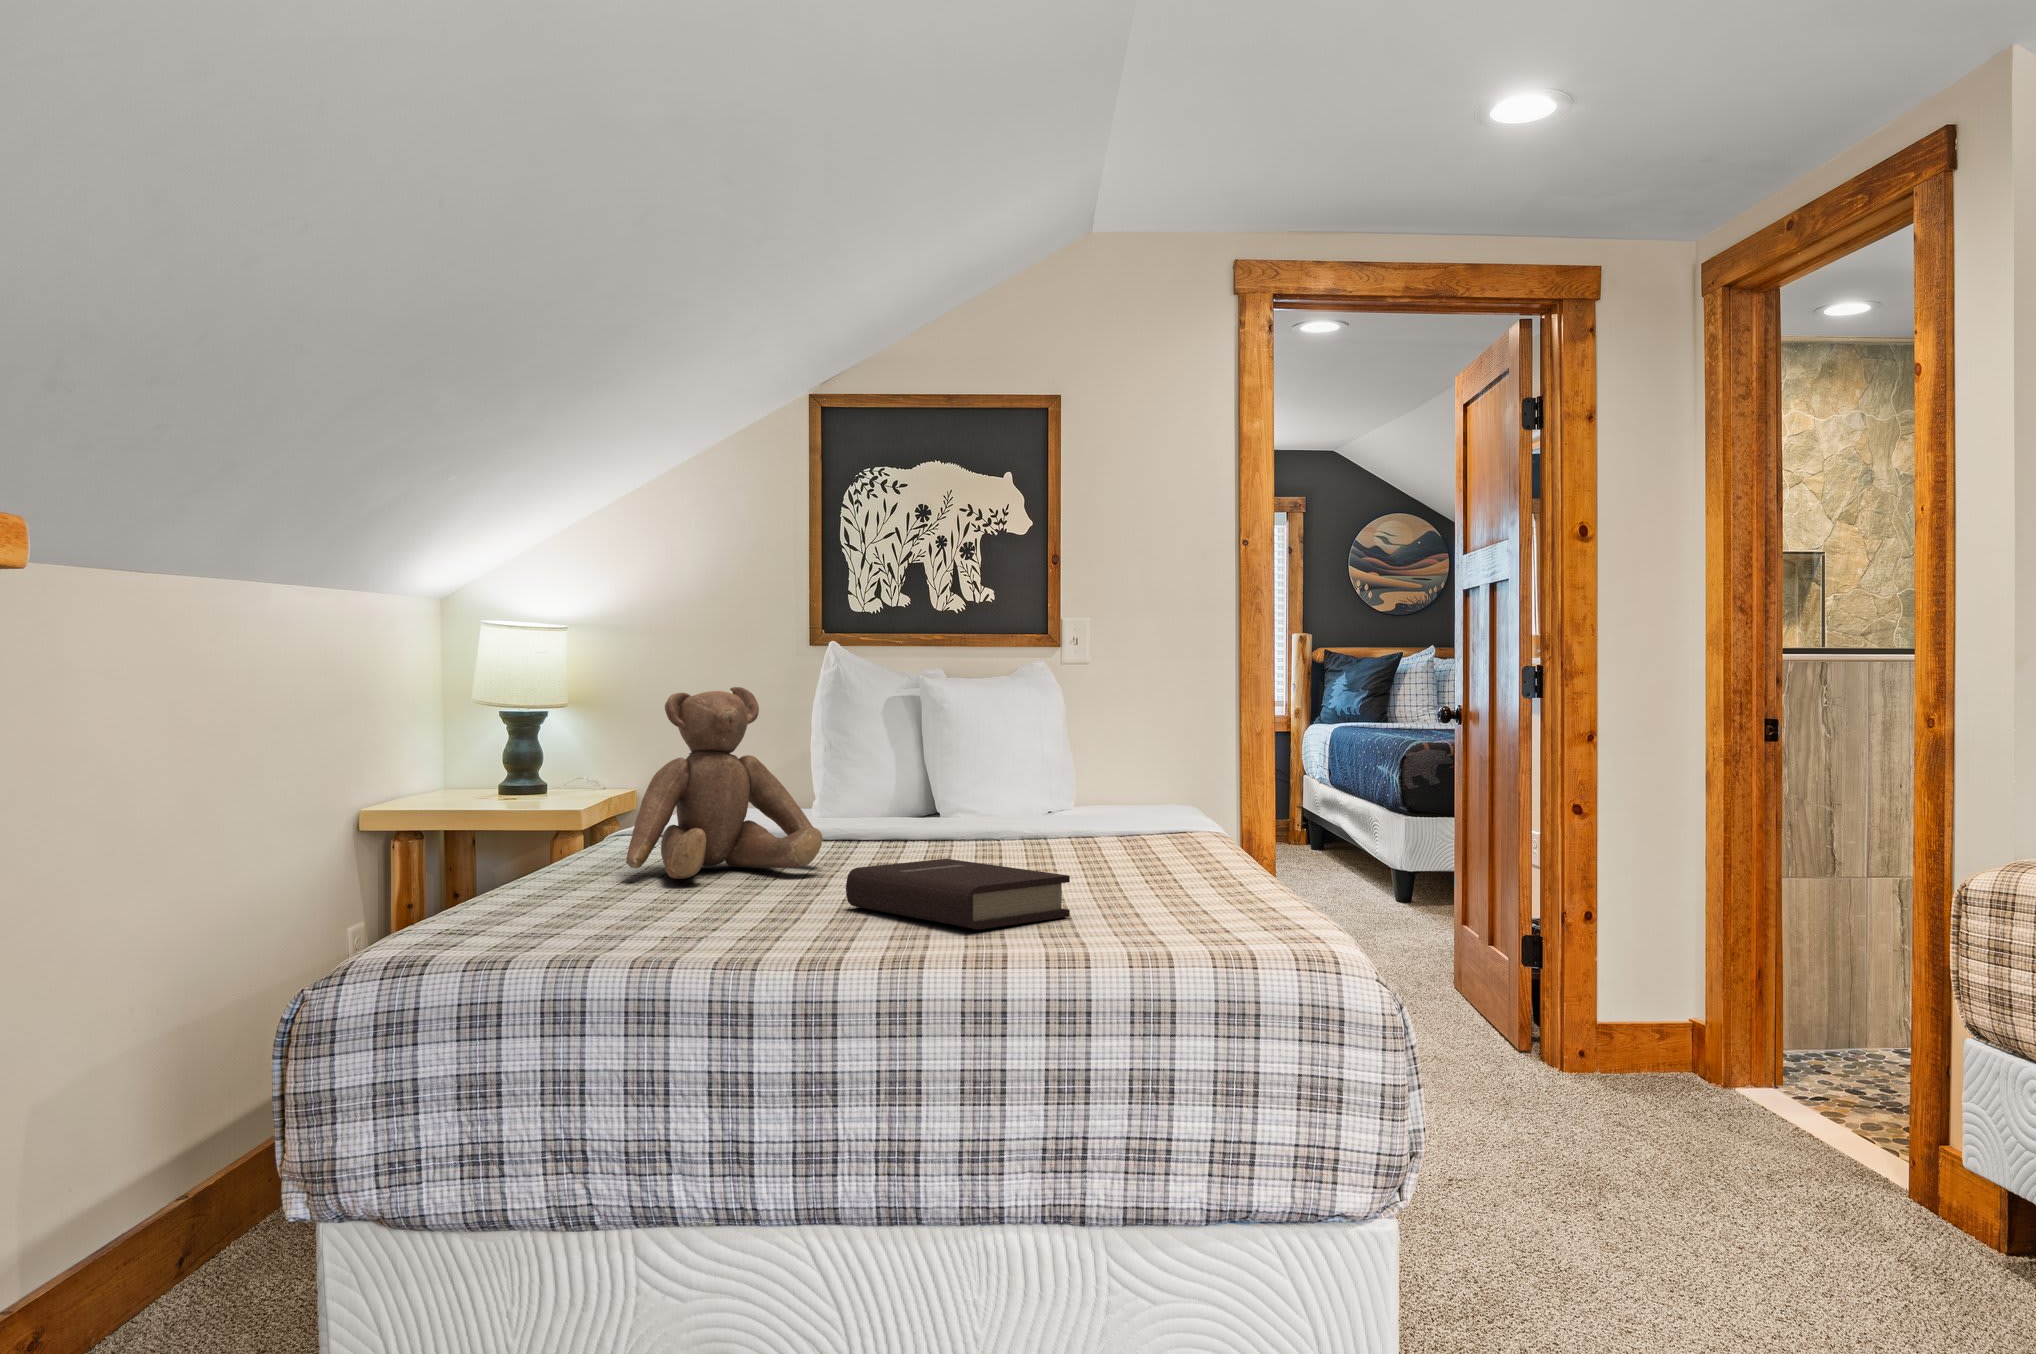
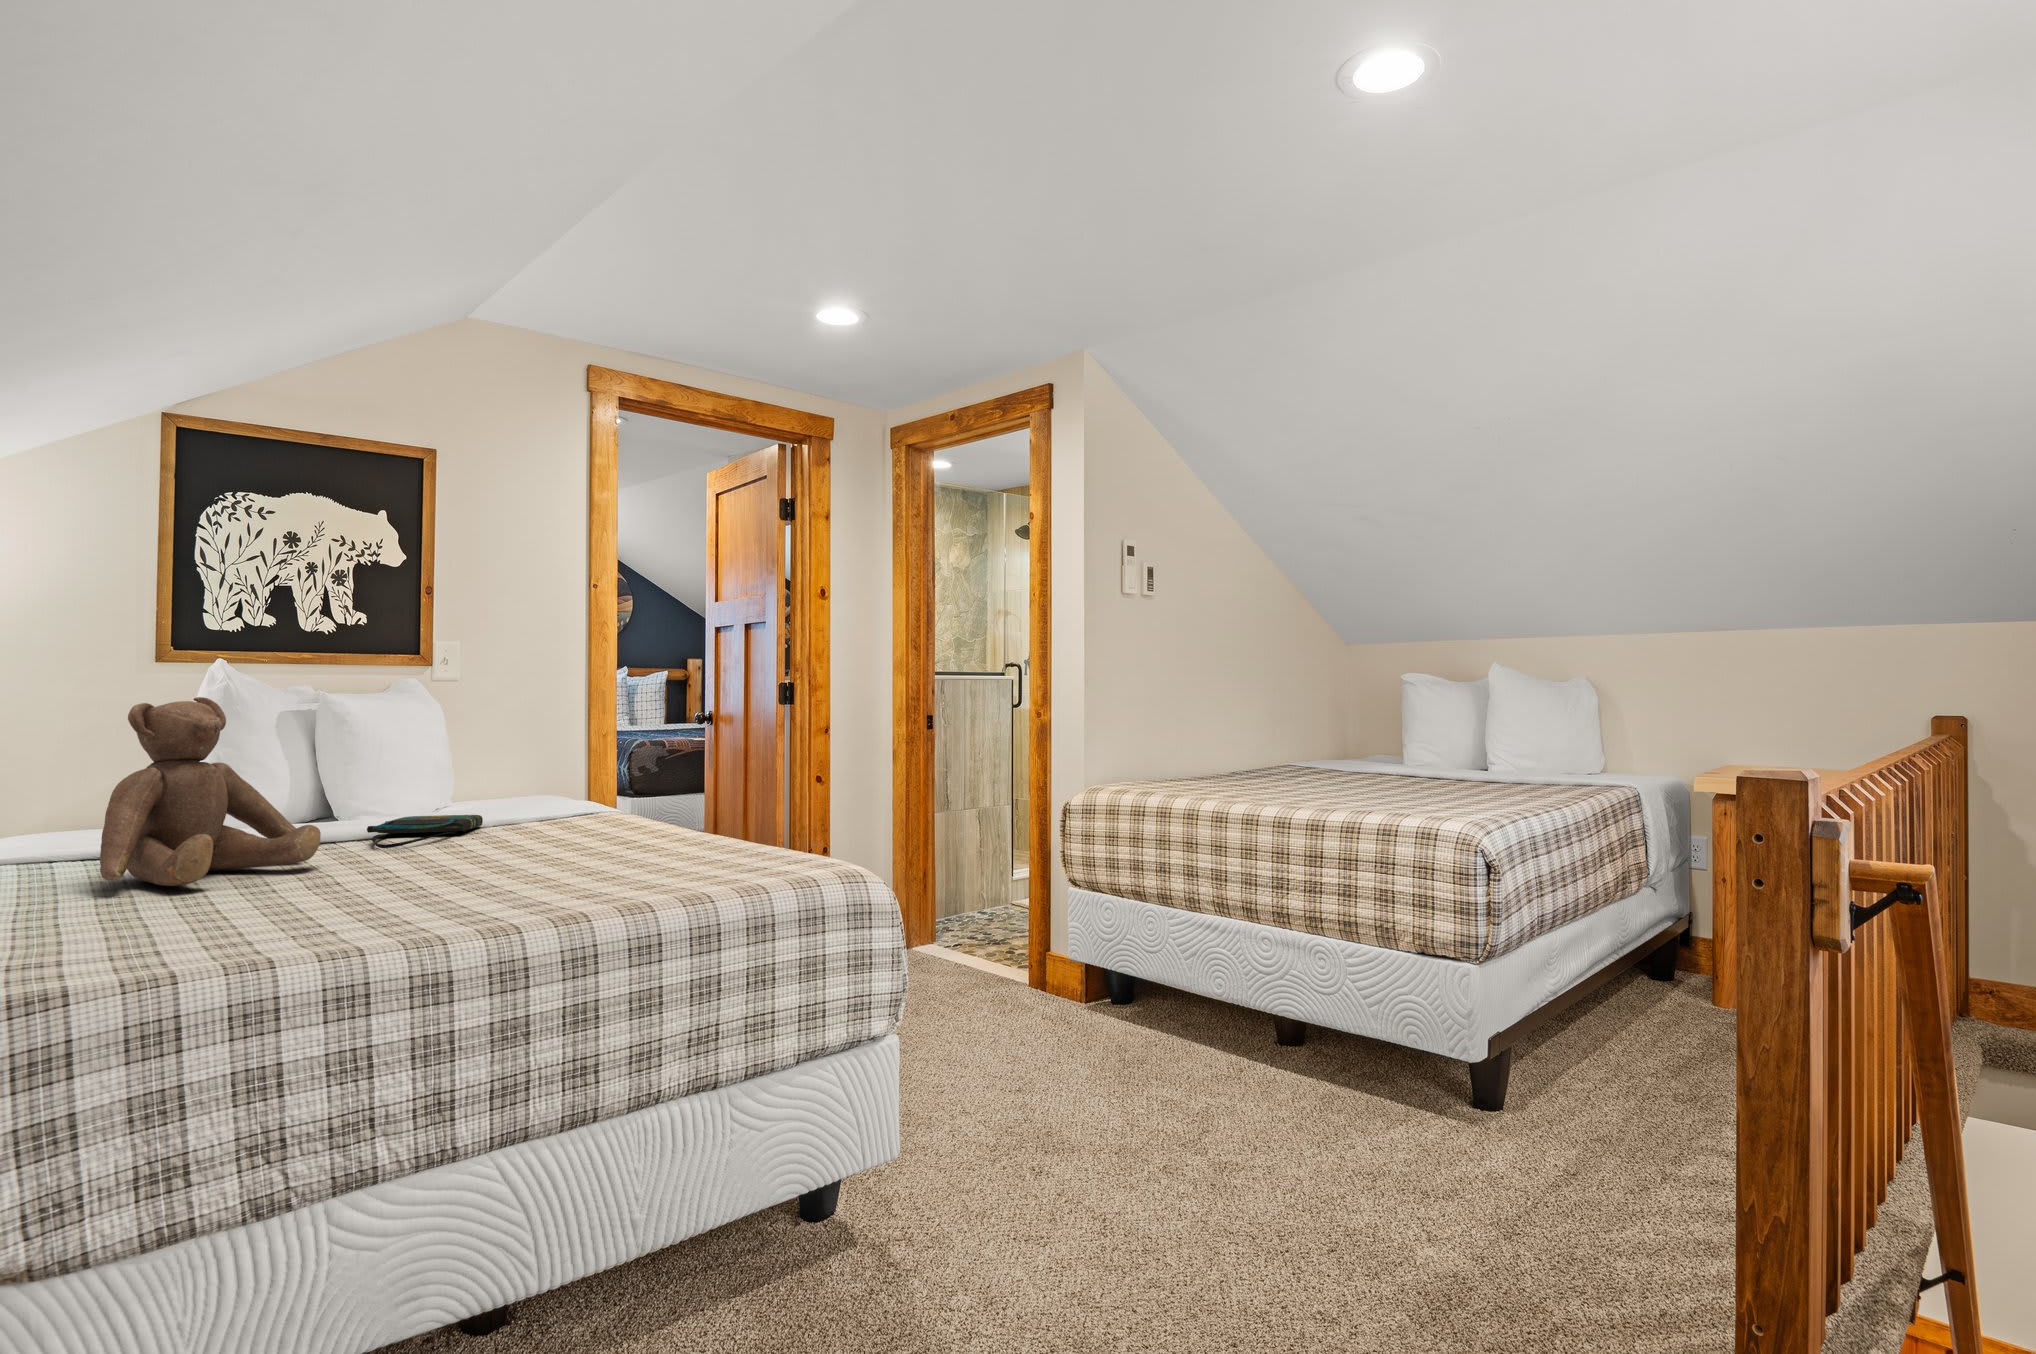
tote bag: none [903,827,1047,861] -> present [367,815,483,848]
book: present [846,859,1070,930] -> none [418,838,627,887]

